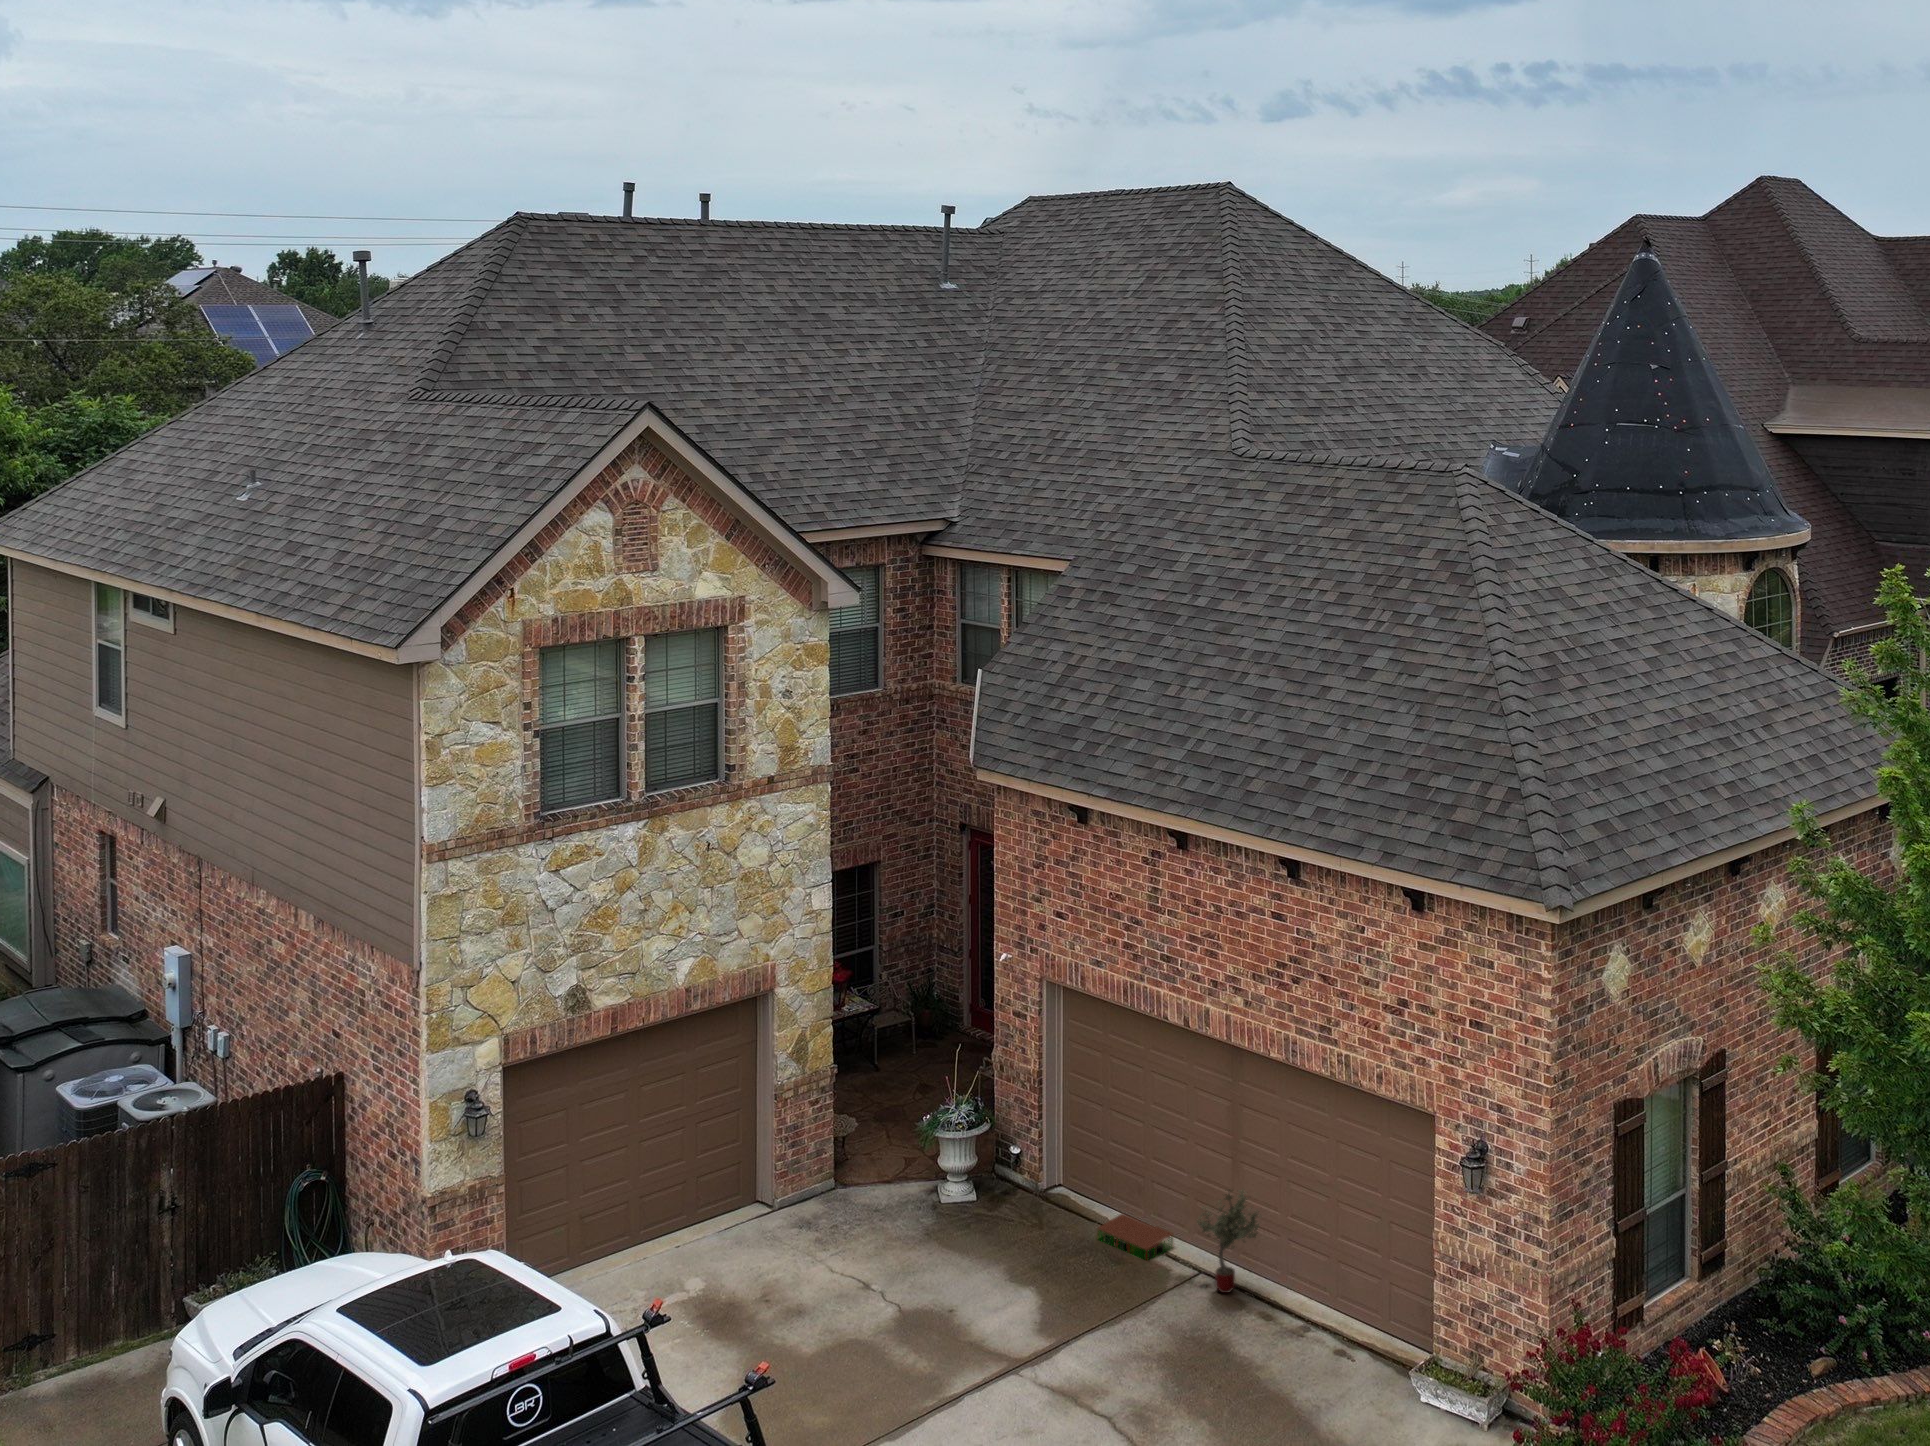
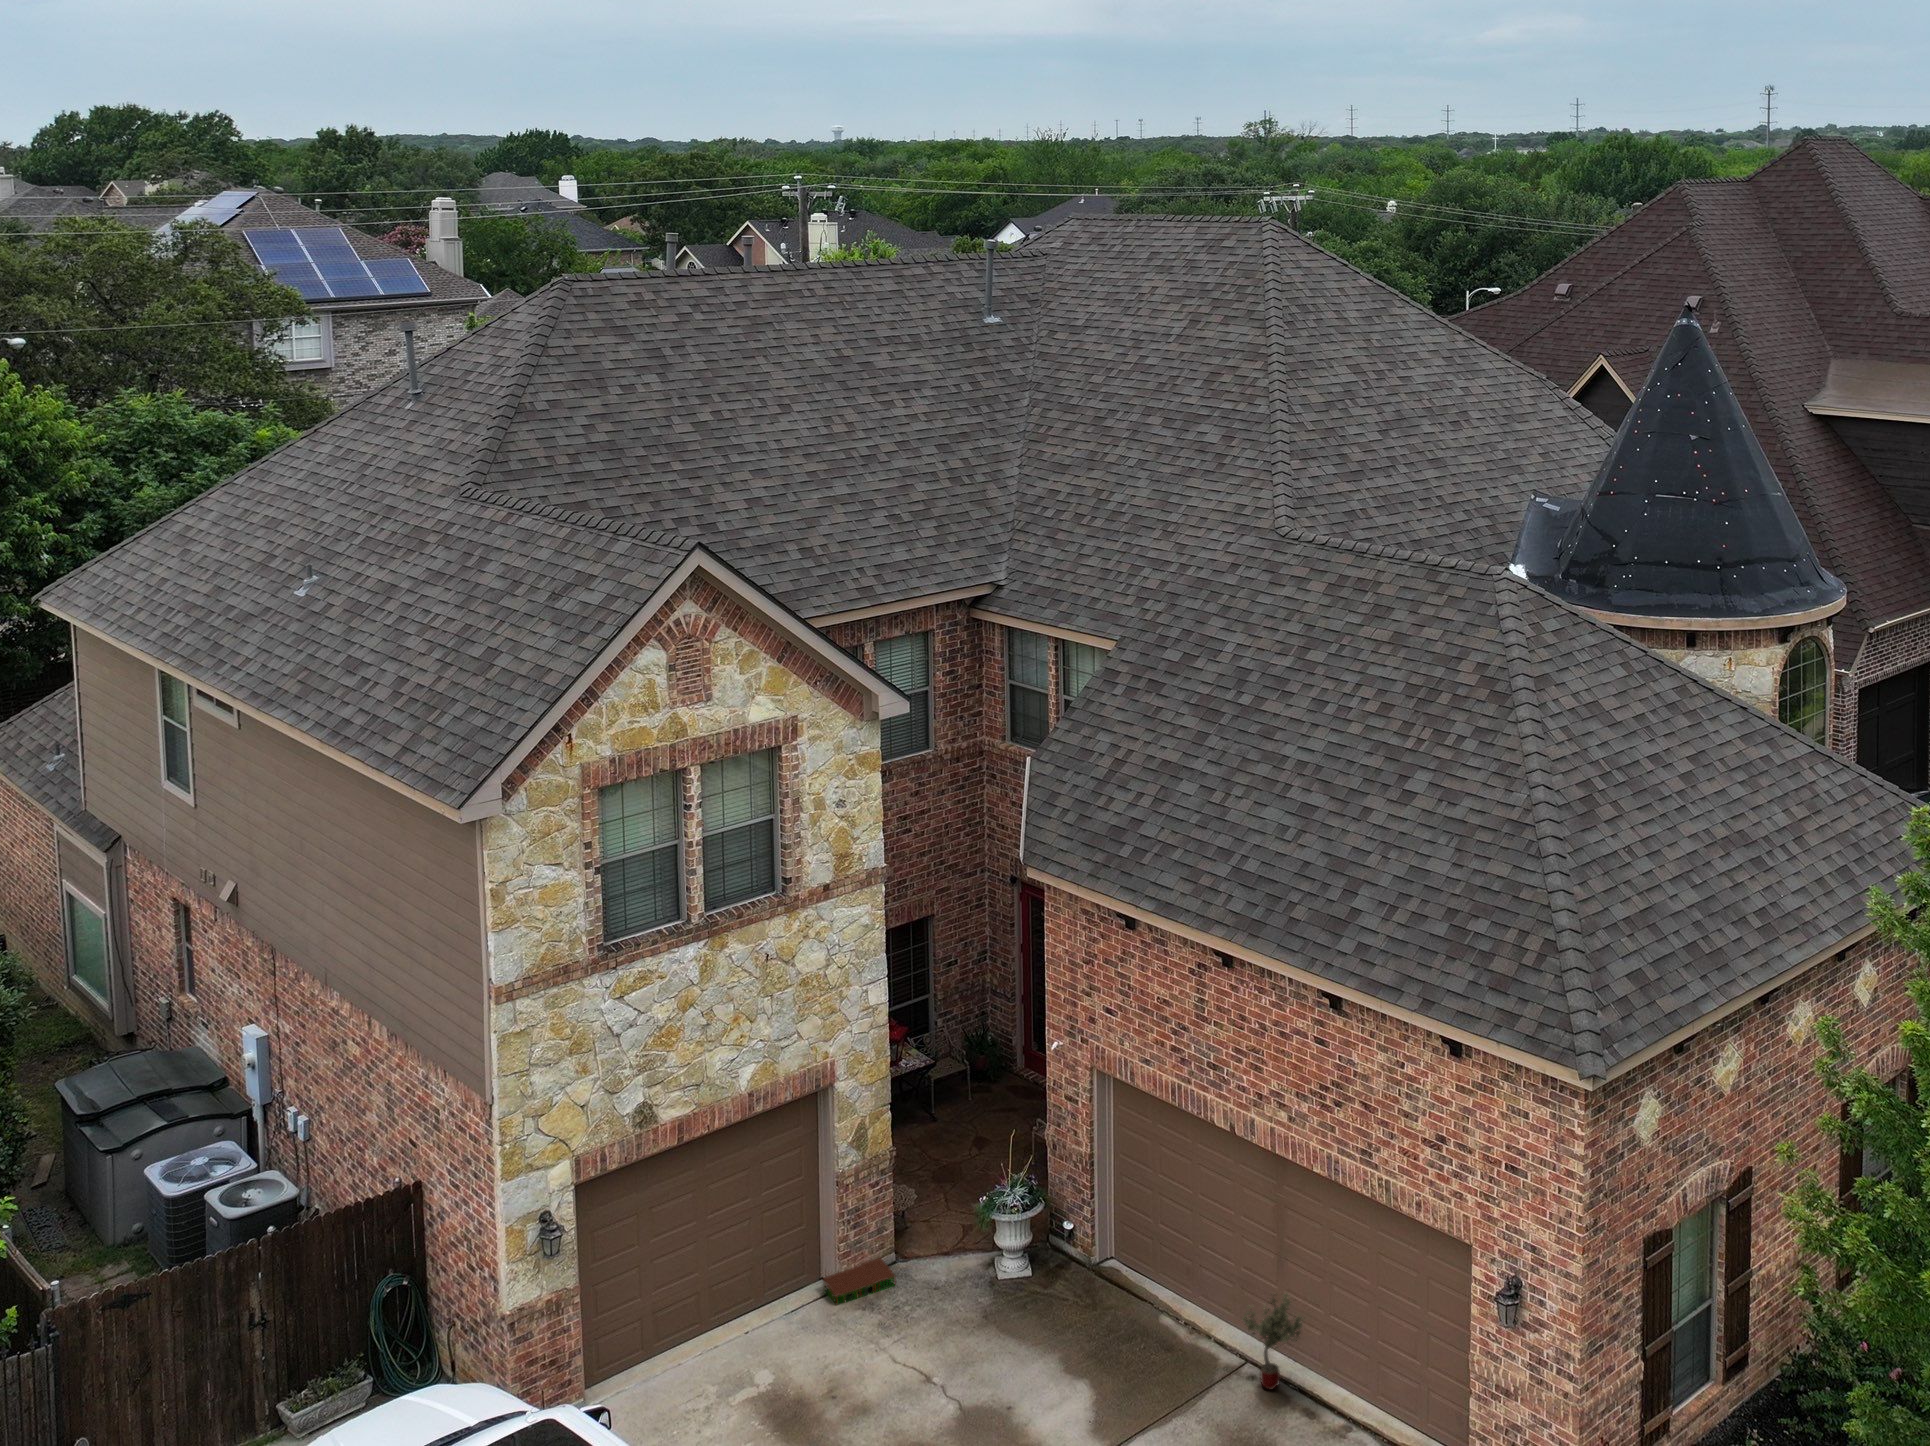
storage bin: present [1097,1214,1173,1259] -> present [823,1258,895,1304]

